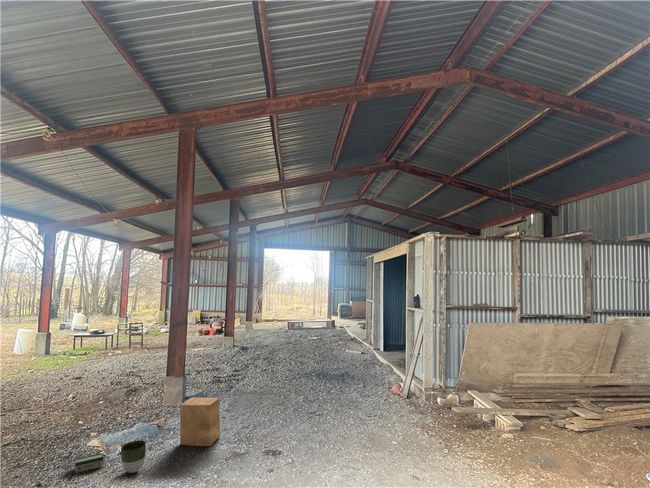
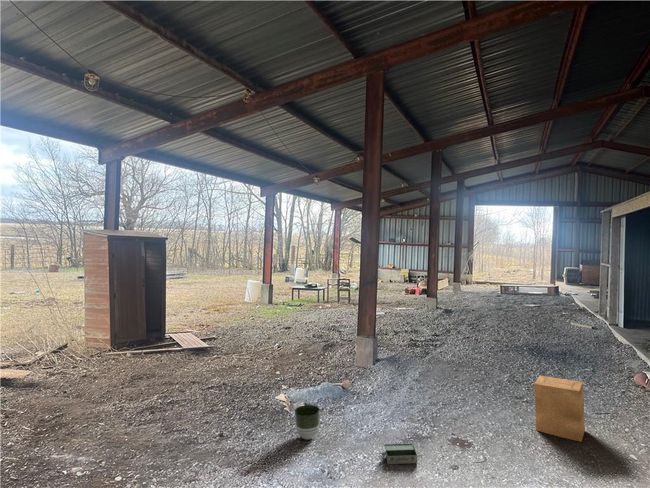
cardboard box: present [180,398,220,446] -> present [534,376,585,442]
toolbox: present [75,453,103,473] -> present [384,444,417,464]

